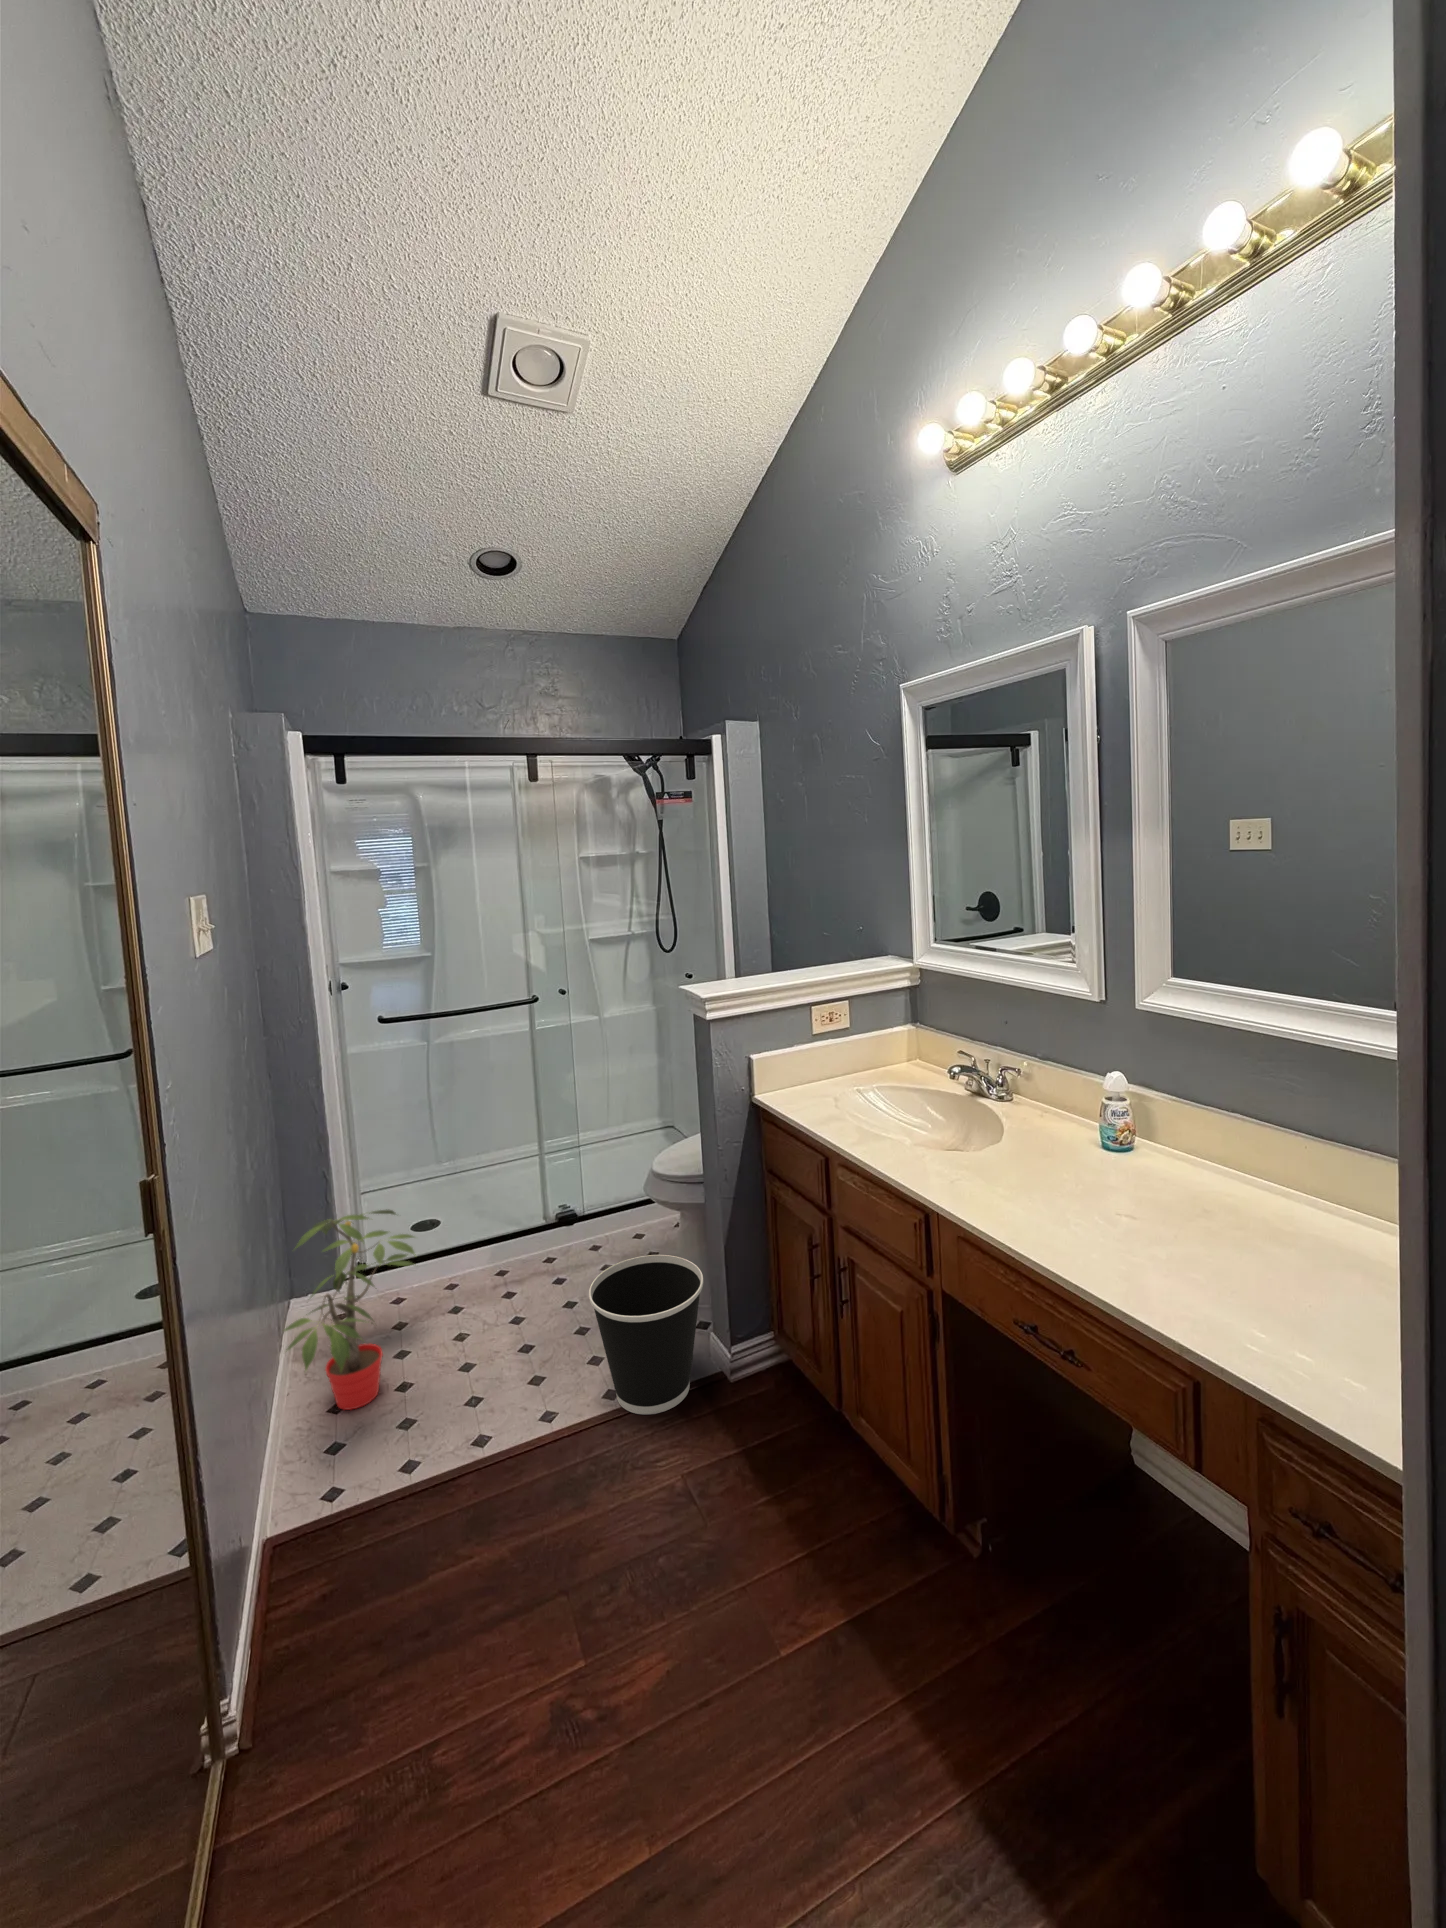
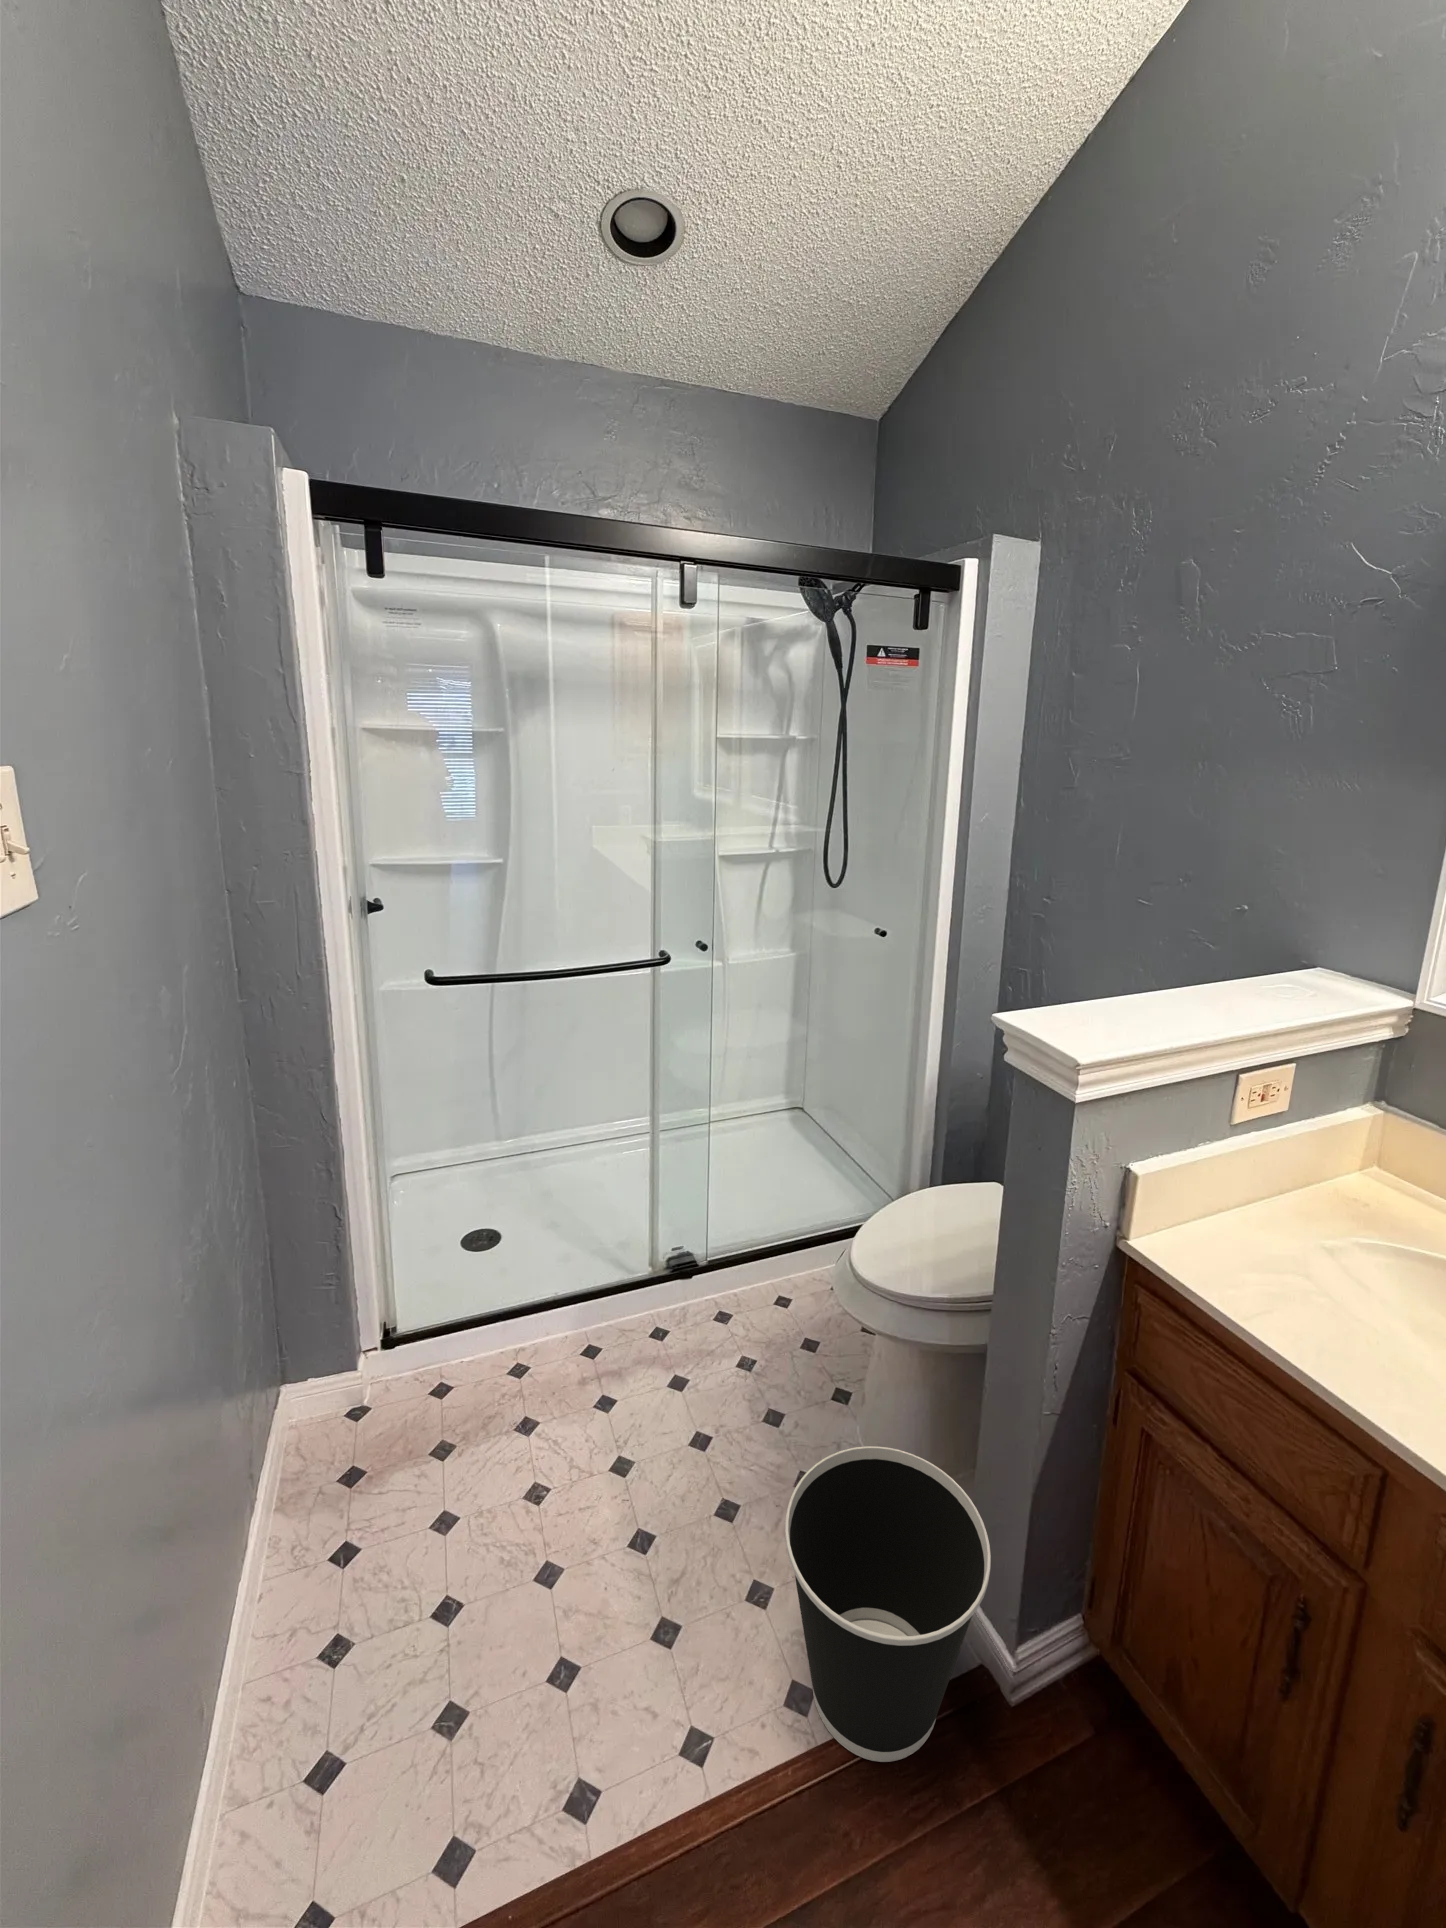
potted plant: present [285,1209,416,1410] -> none [241,1301,492,1703]

